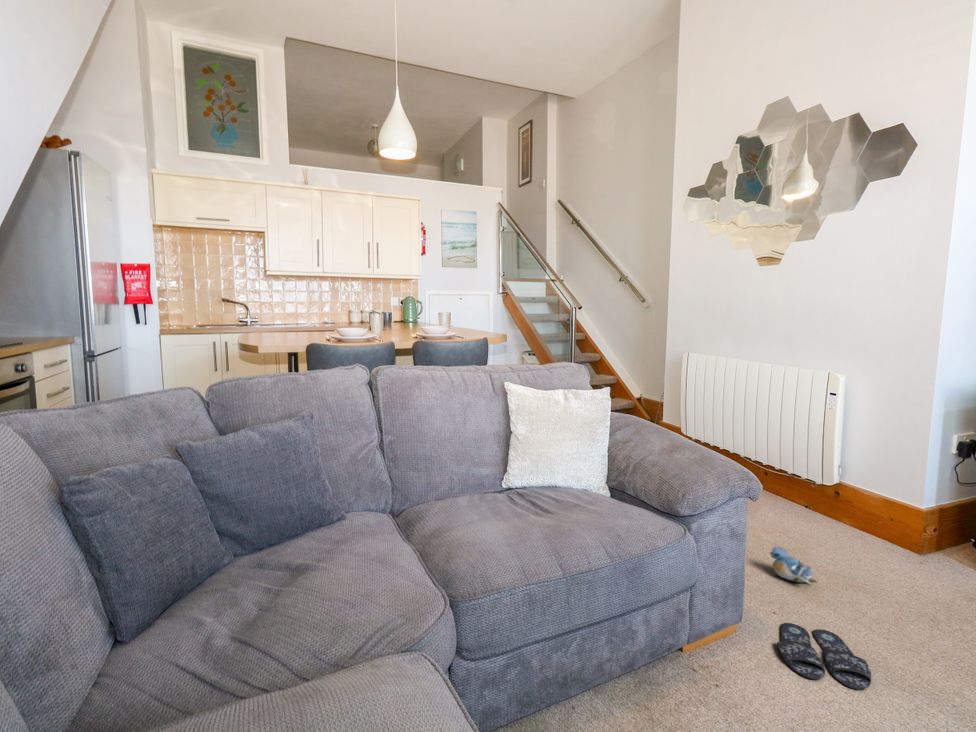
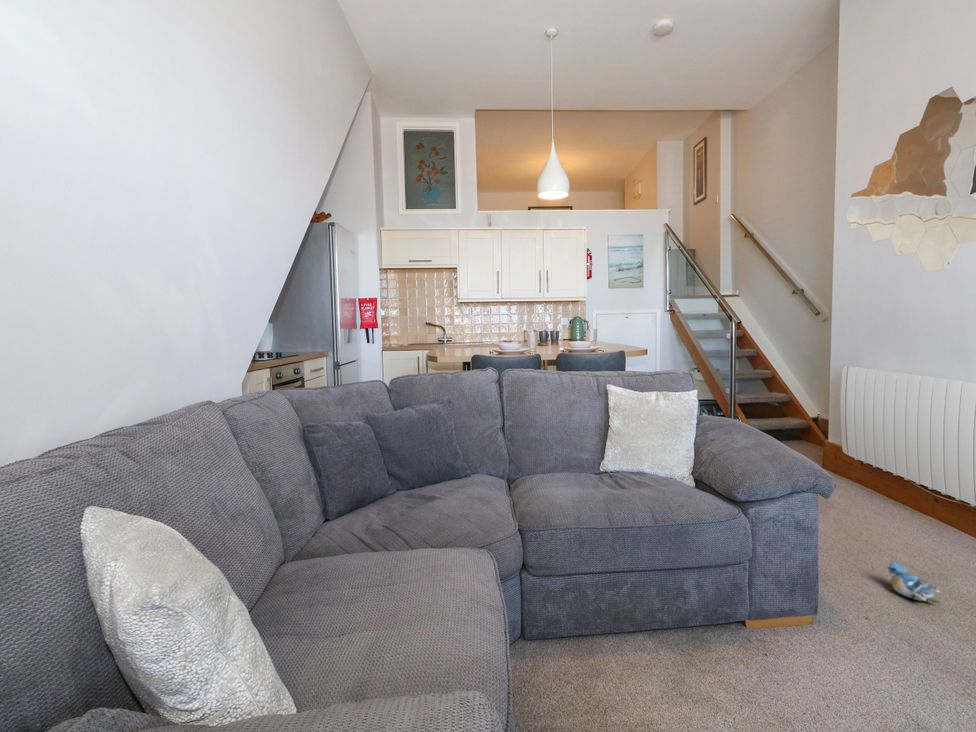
slippers: present [777,623,871,690] -> none [851,627,950,689]

